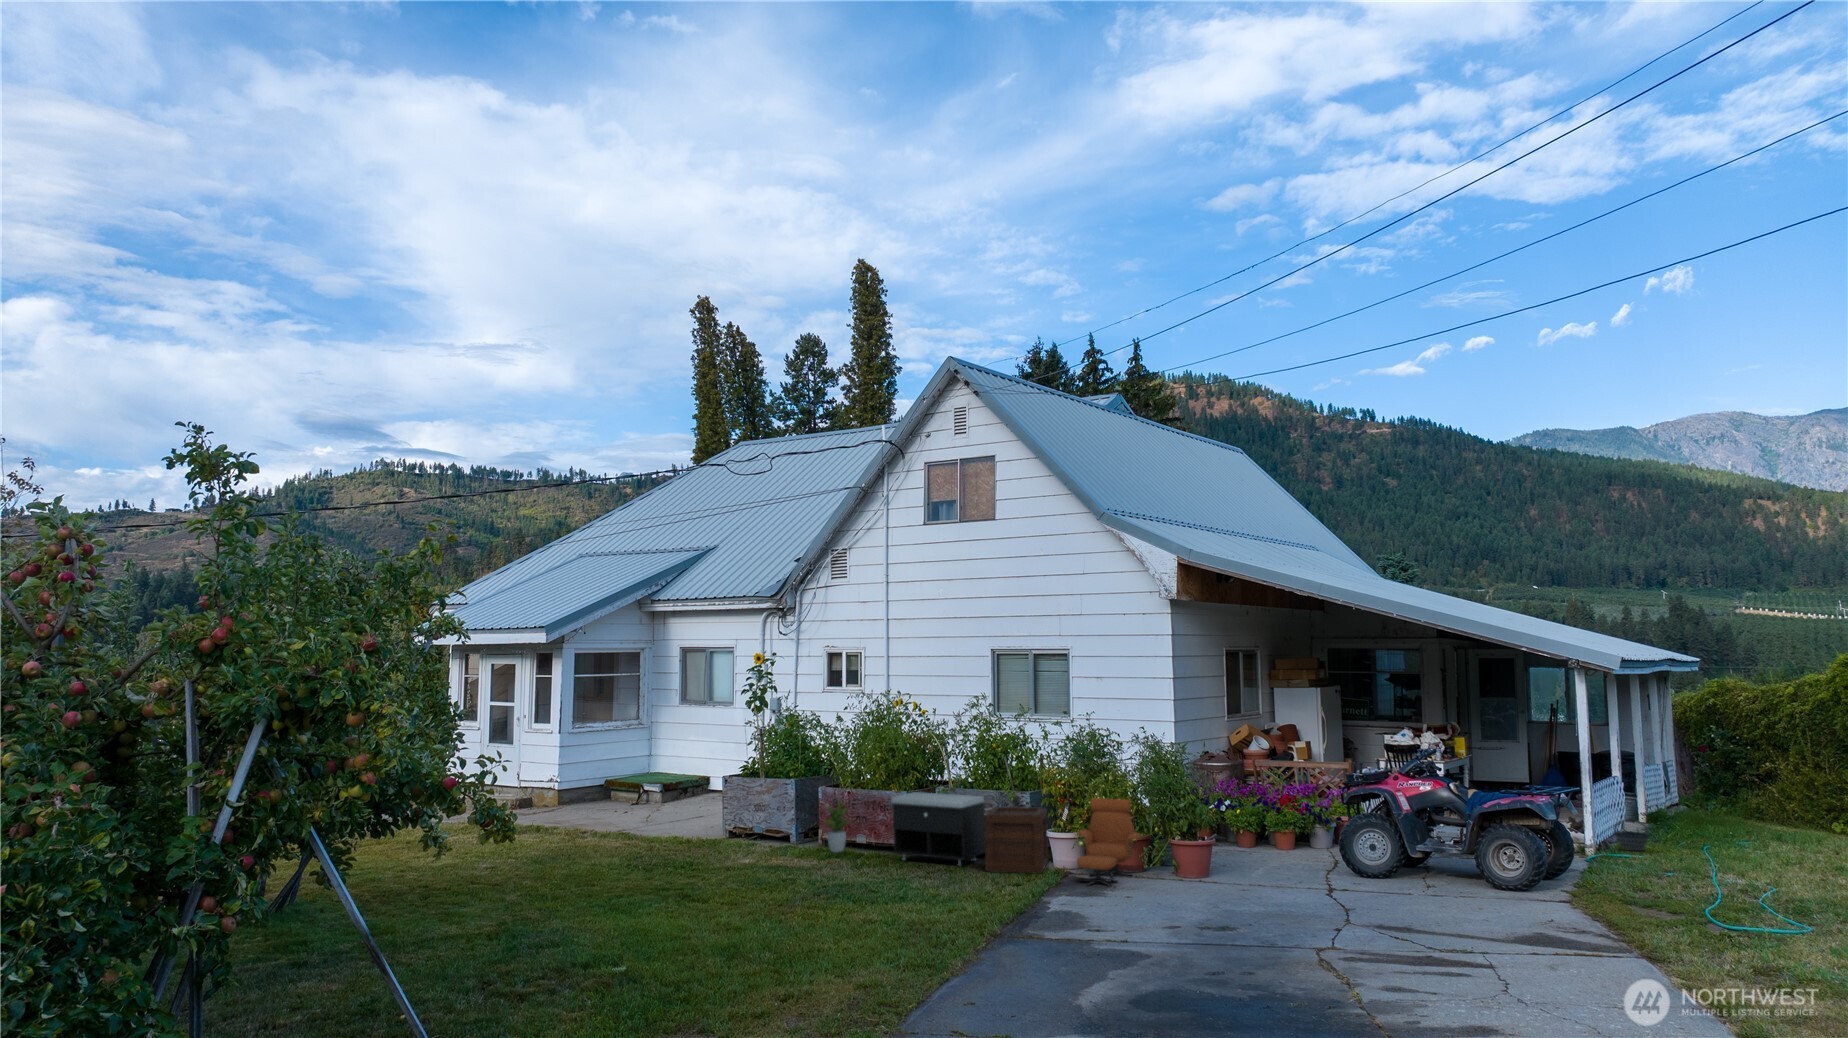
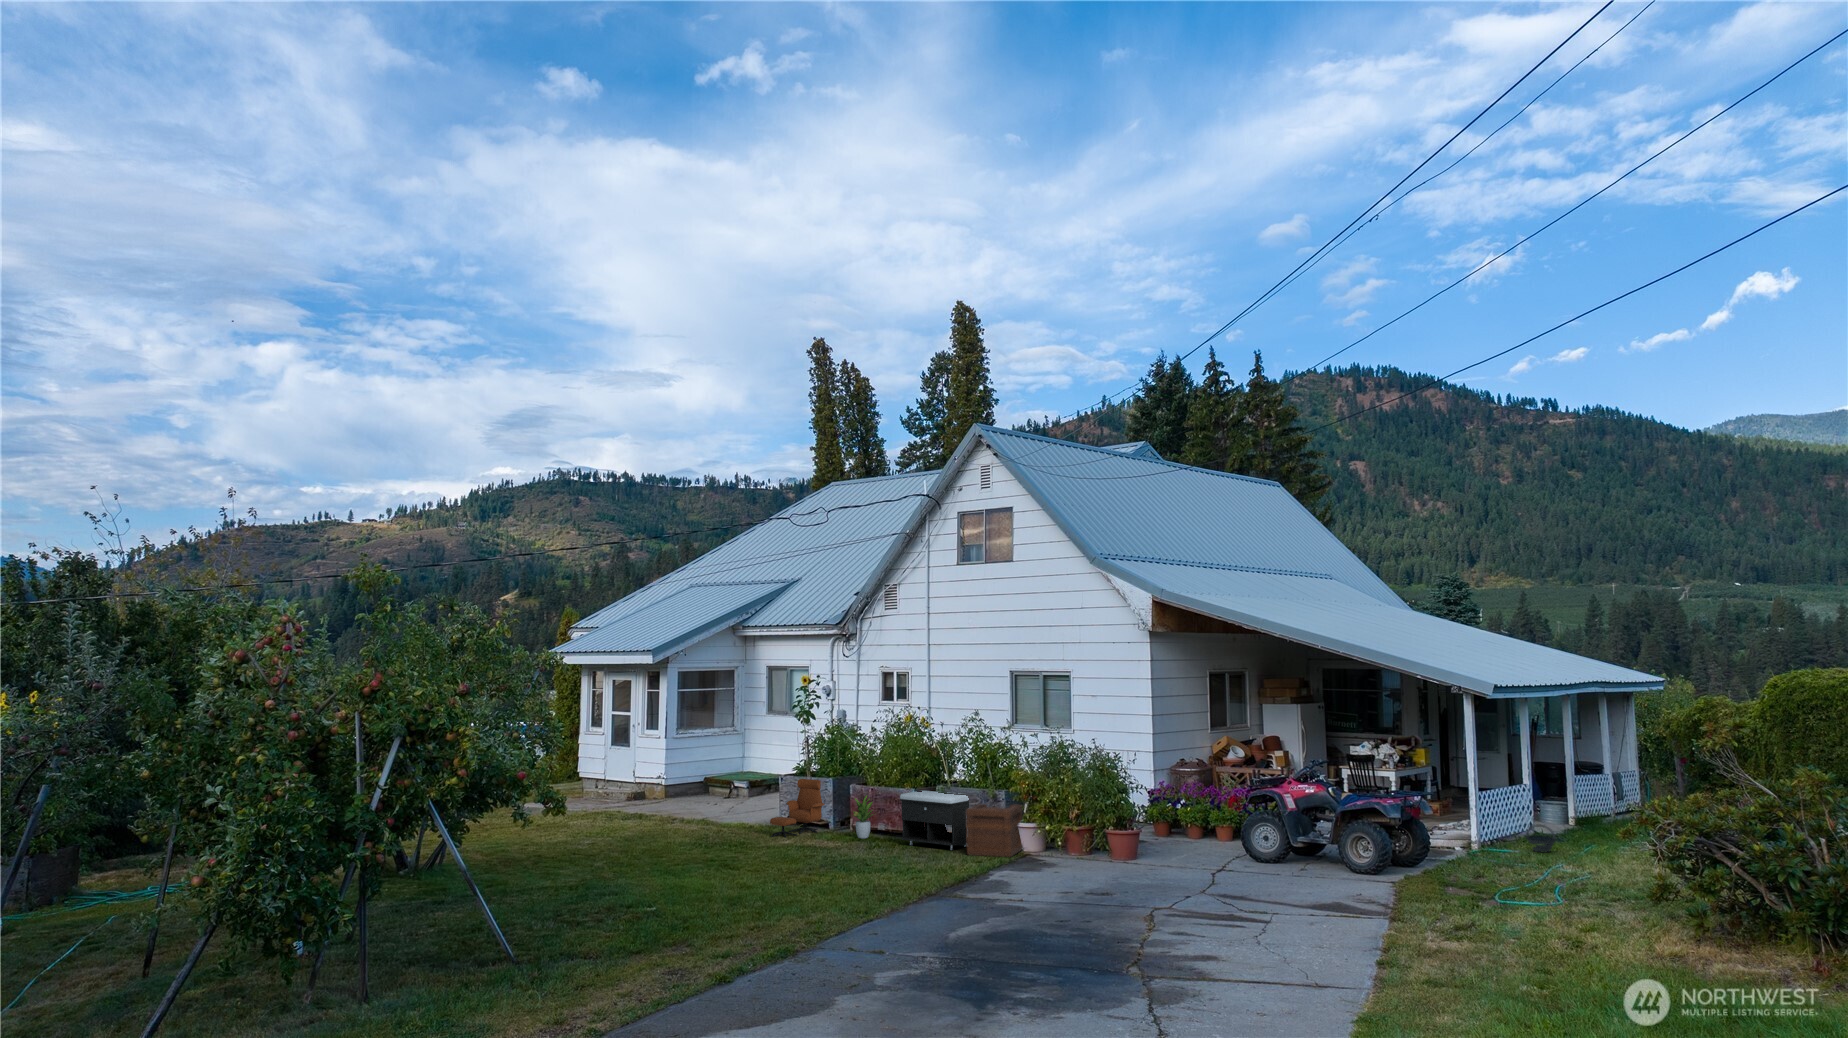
lounge chair: present [1077,798,1140,886] -> present [770,779,825,838]

